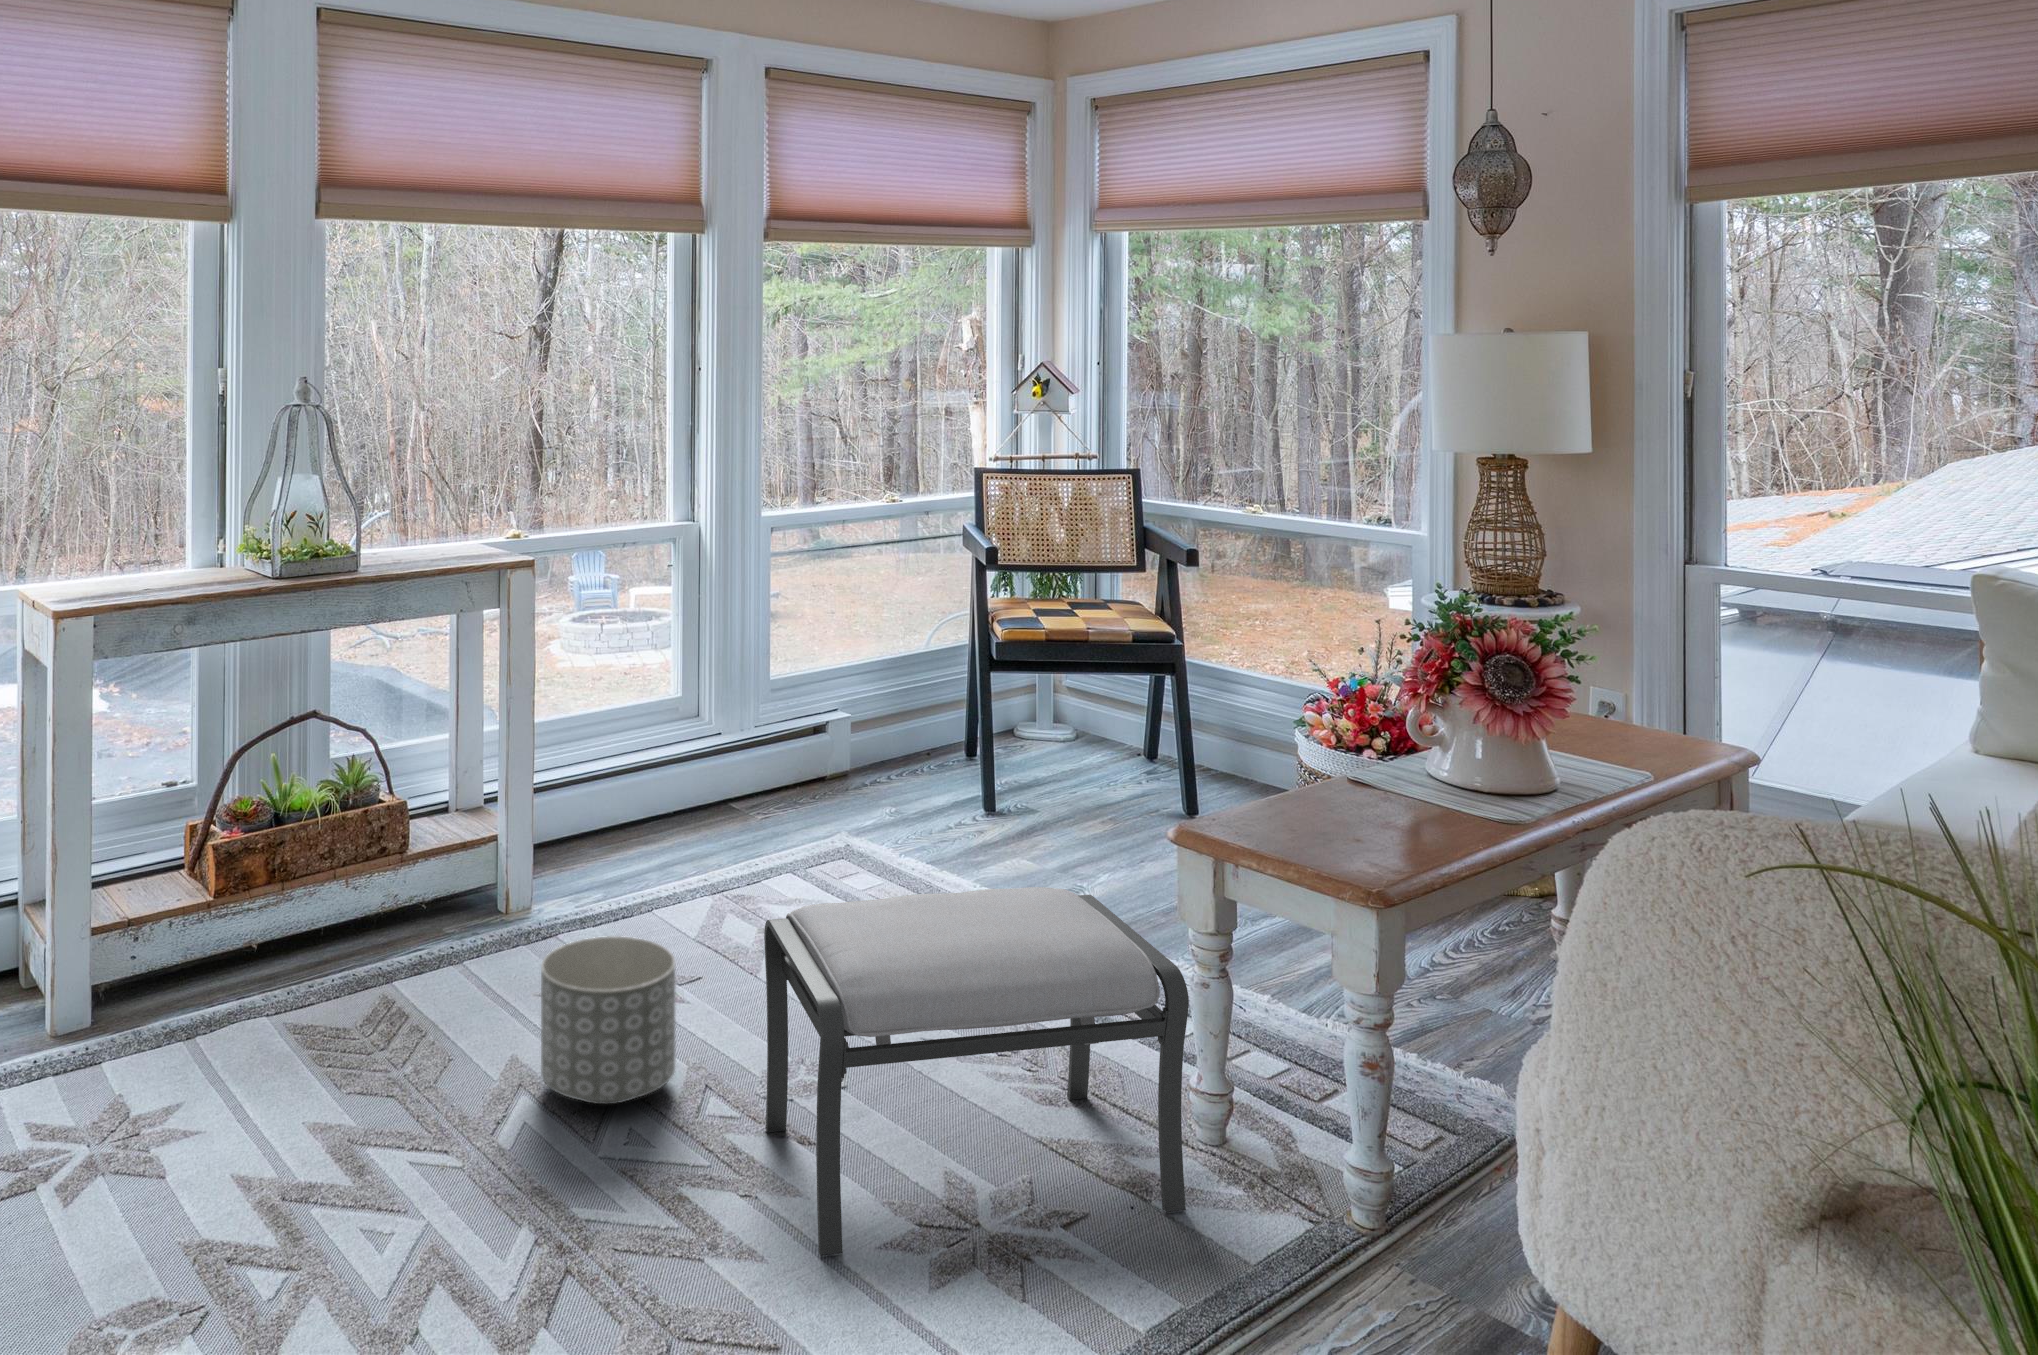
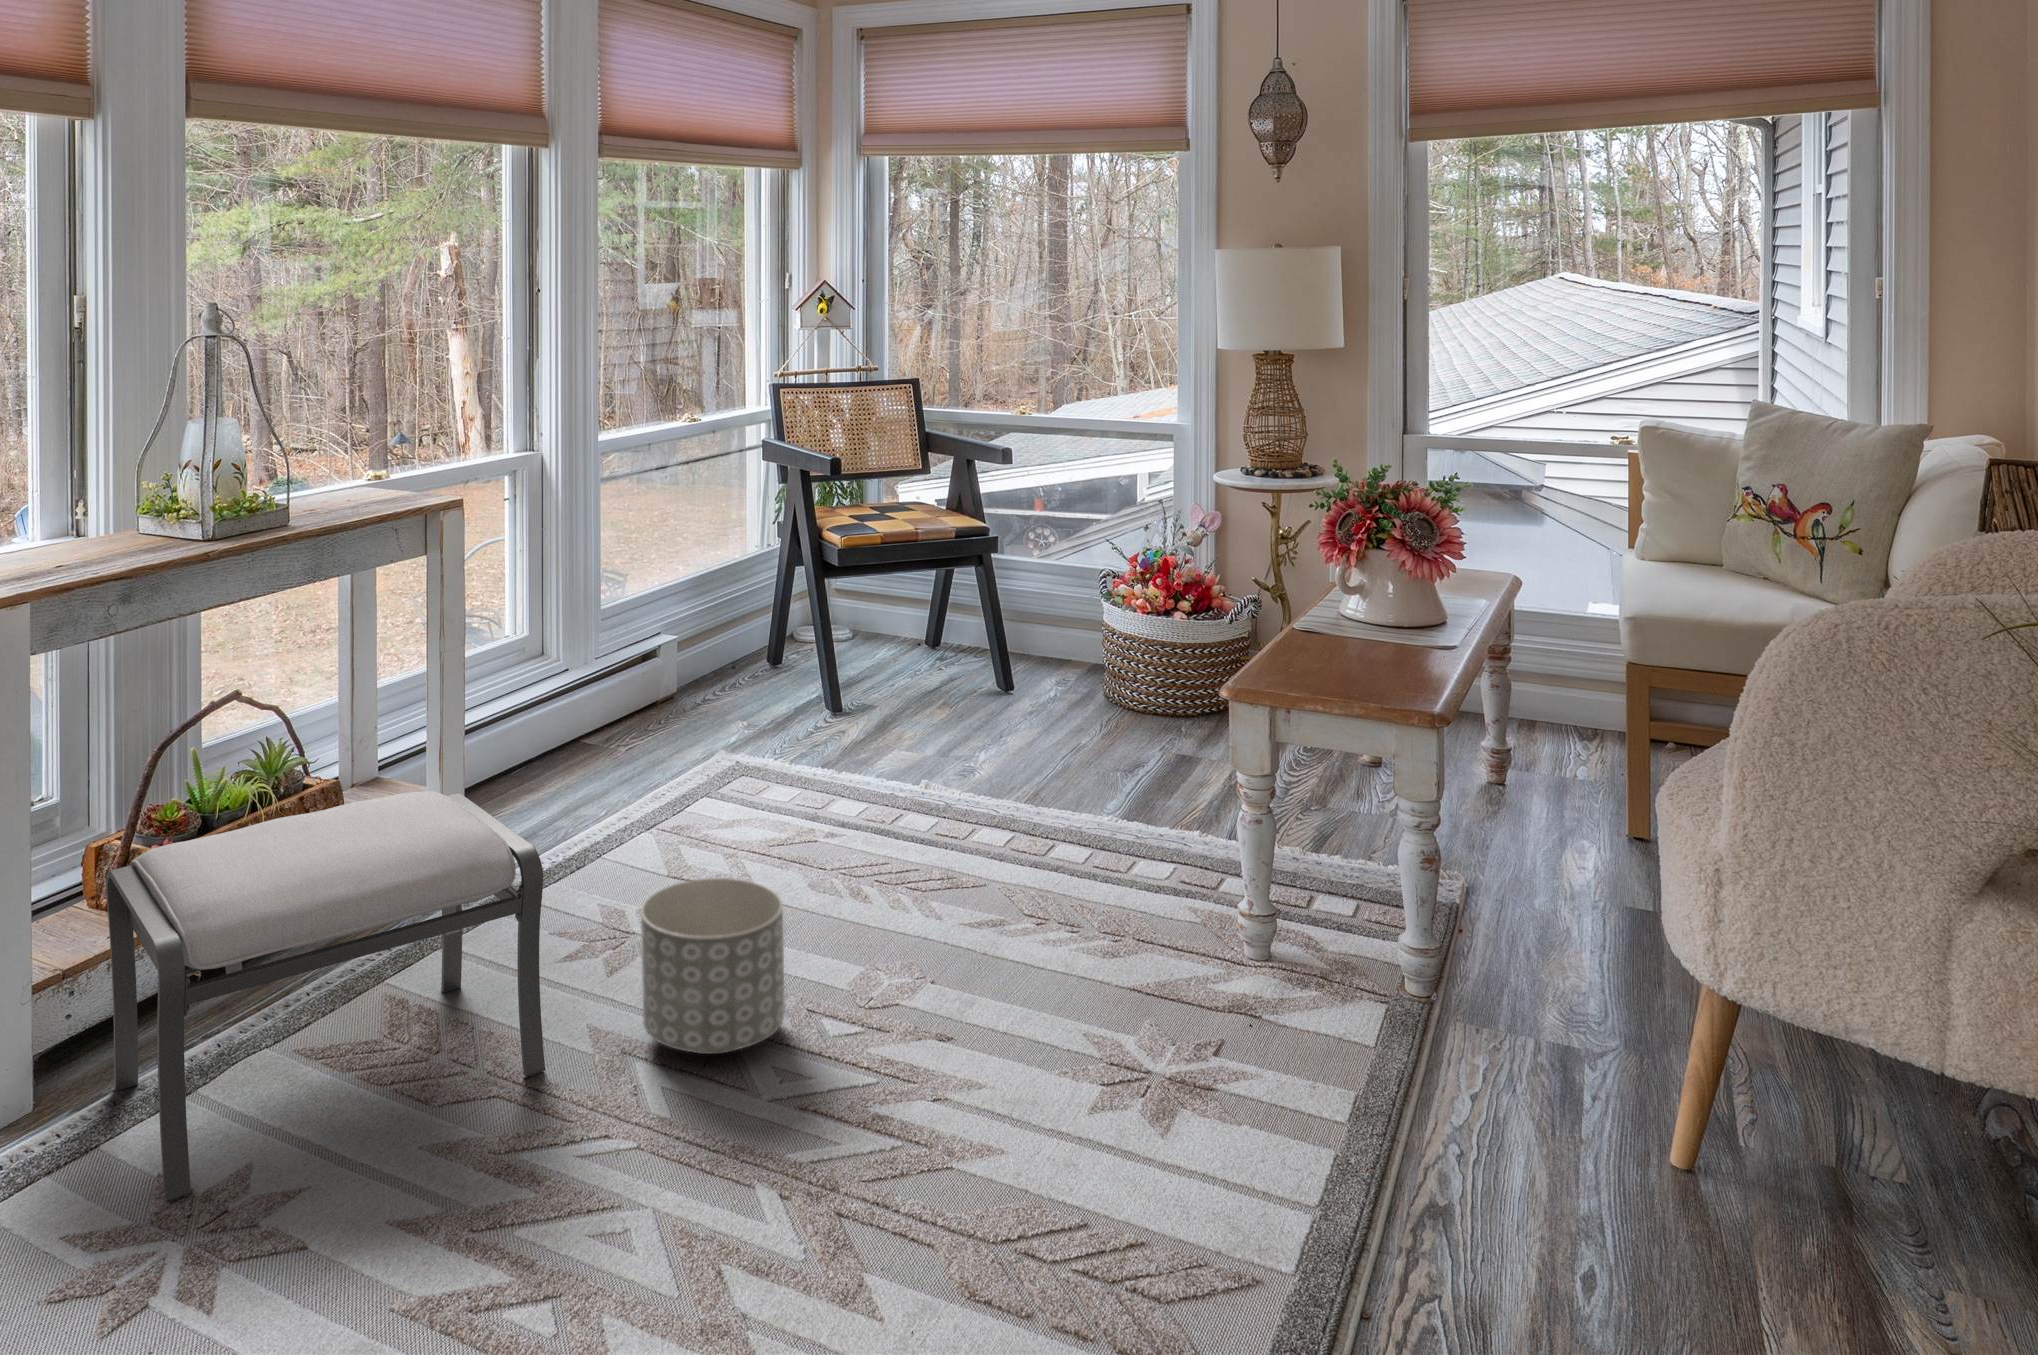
ottoman: present [764,887,1189,1256] -> present [106,791,545,1201]

